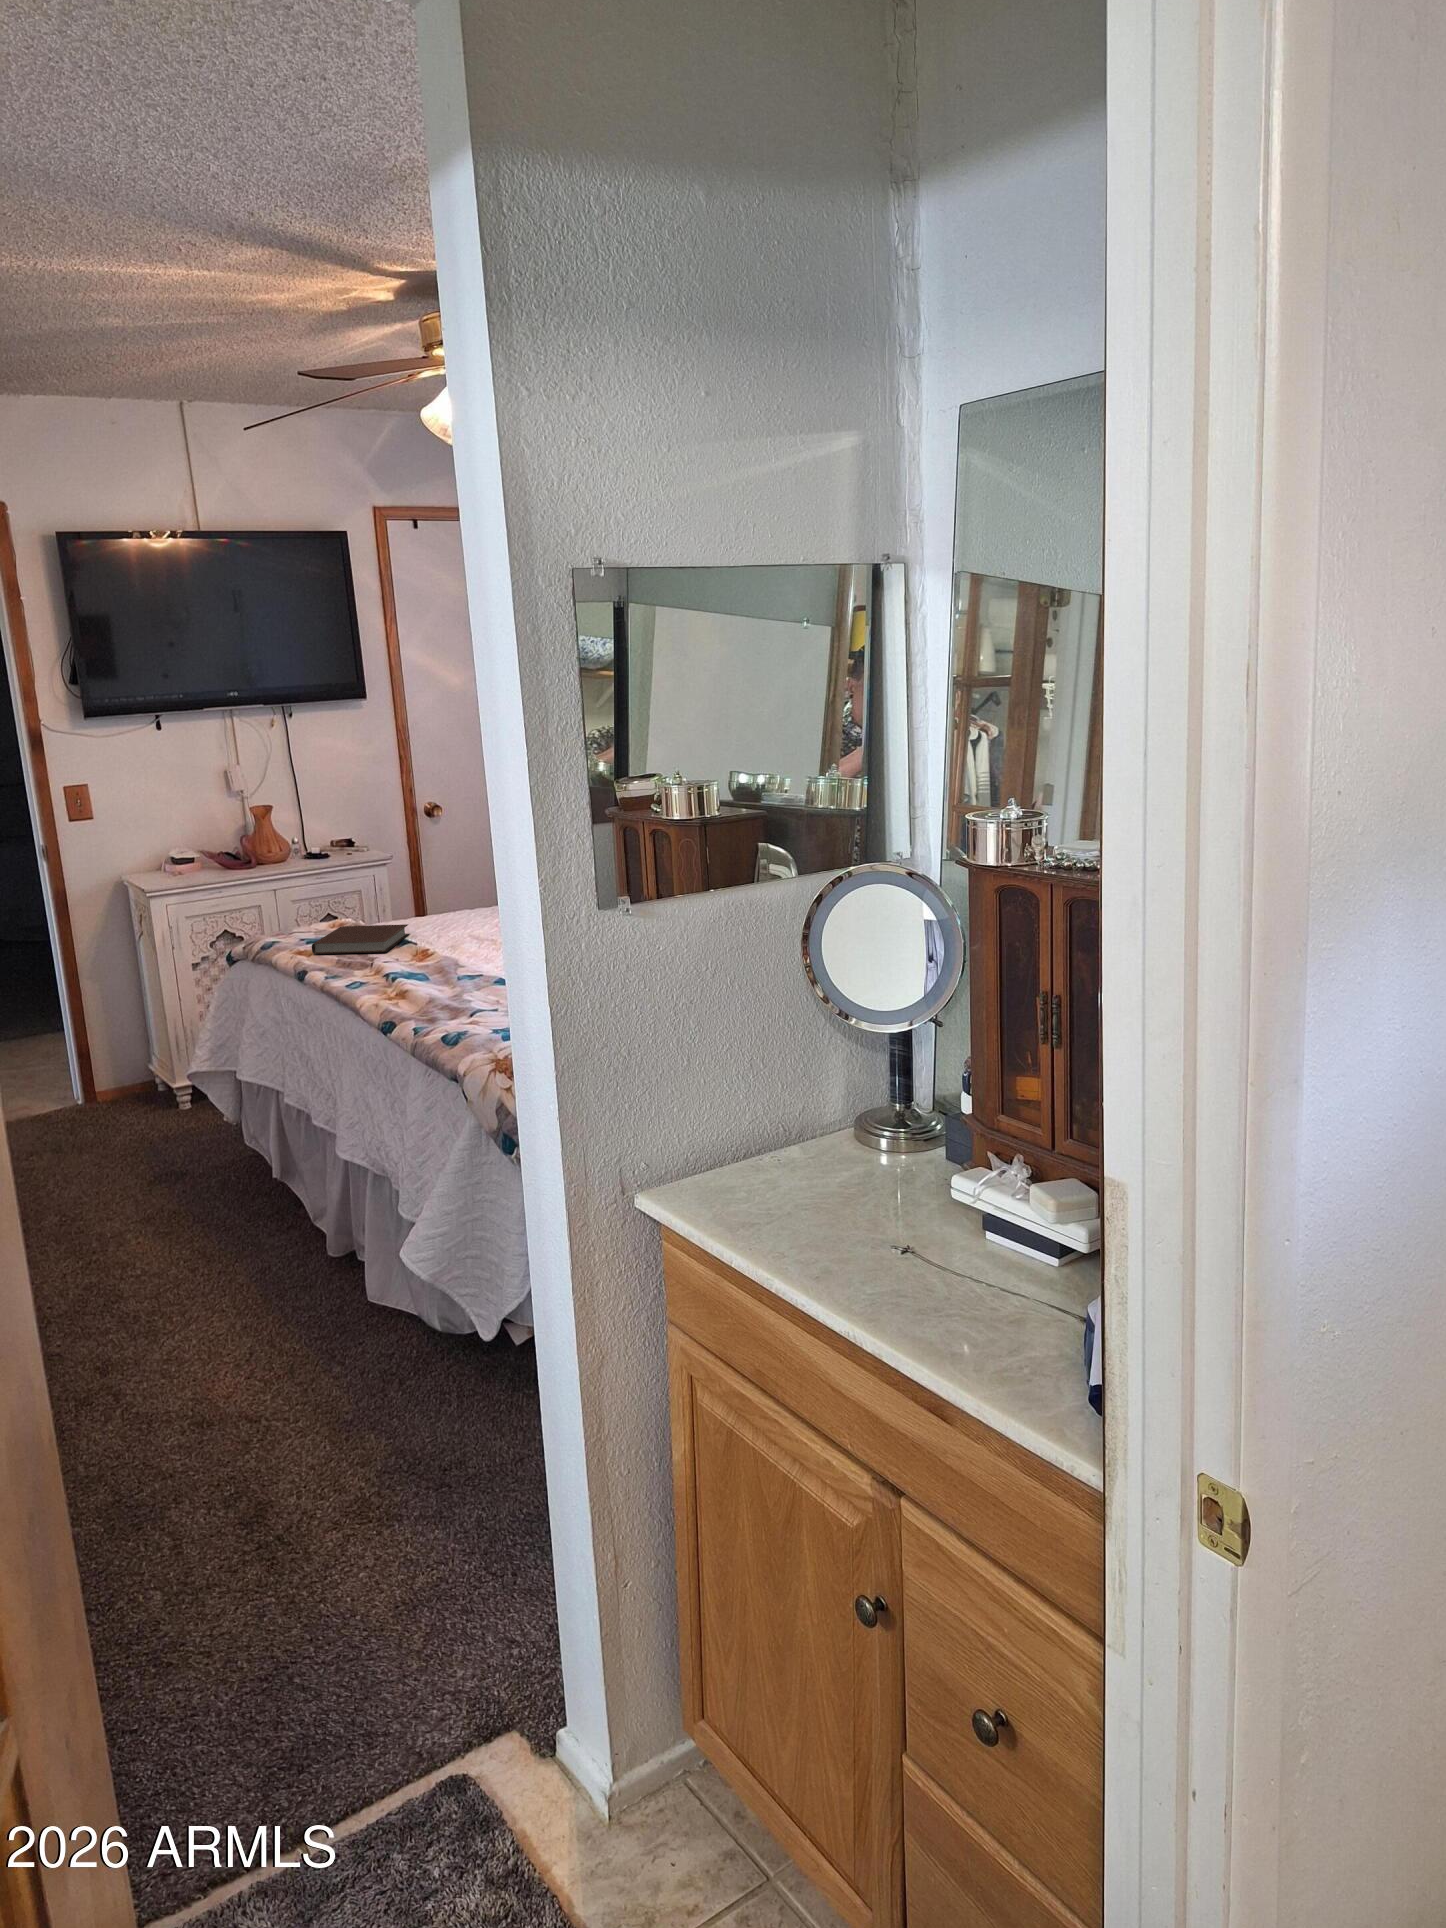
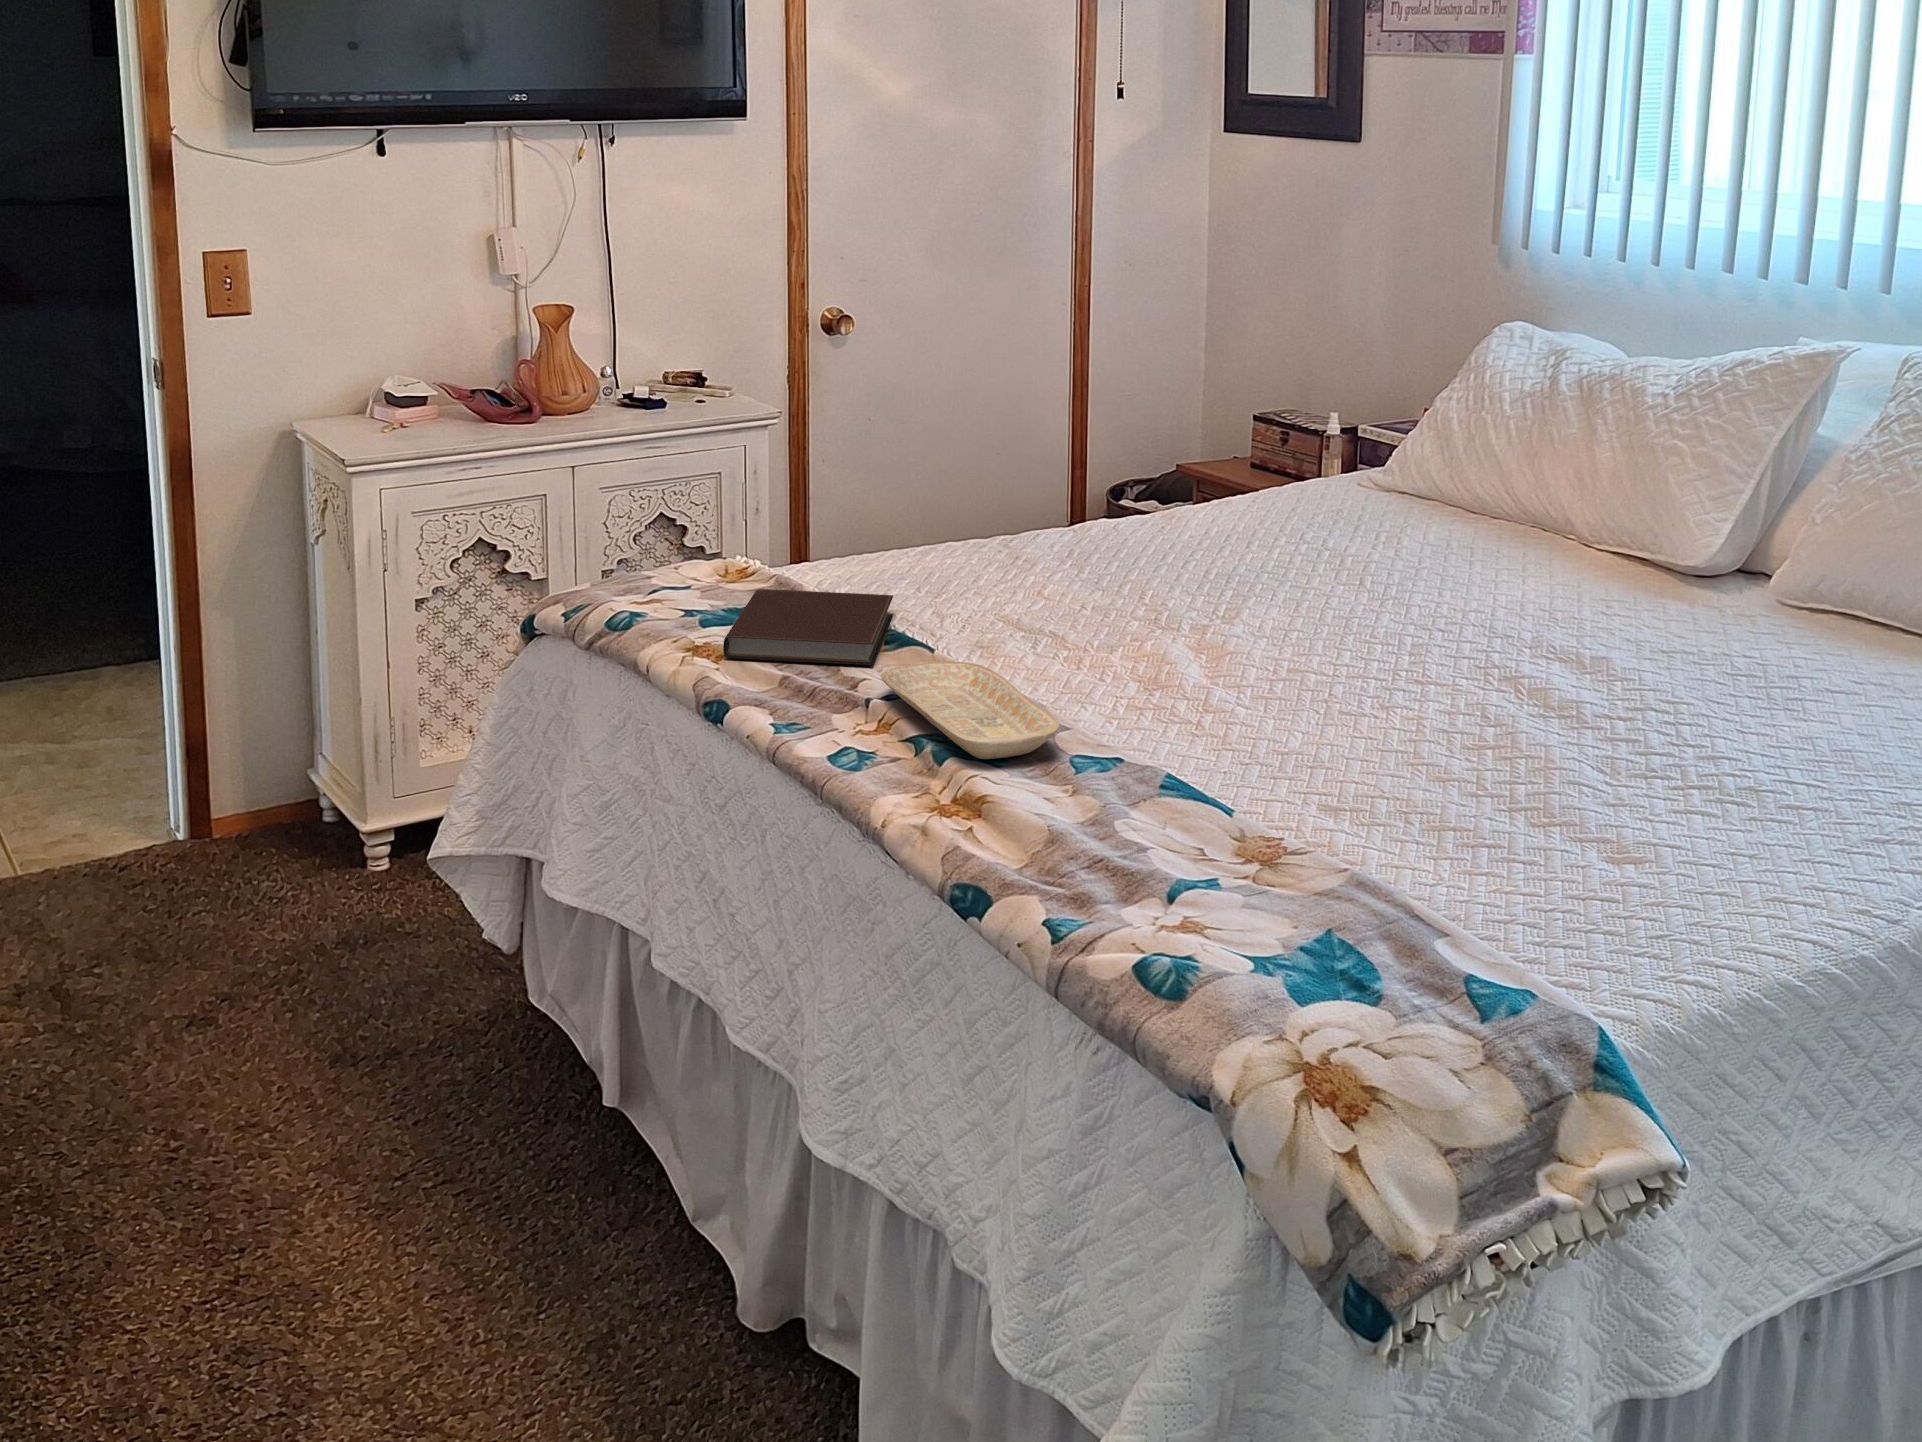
tray: none [381,945,456,980] -> present [881,661,1059,759]

